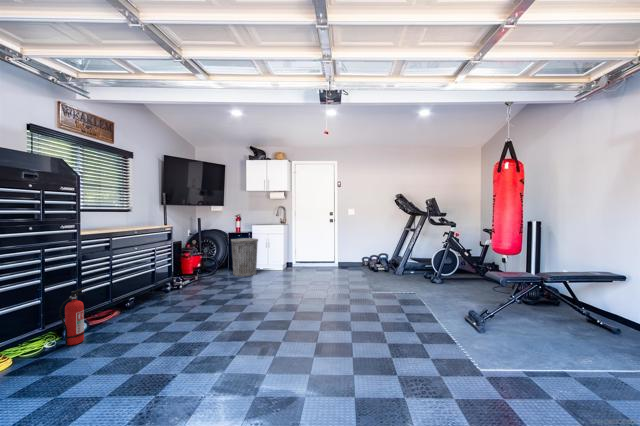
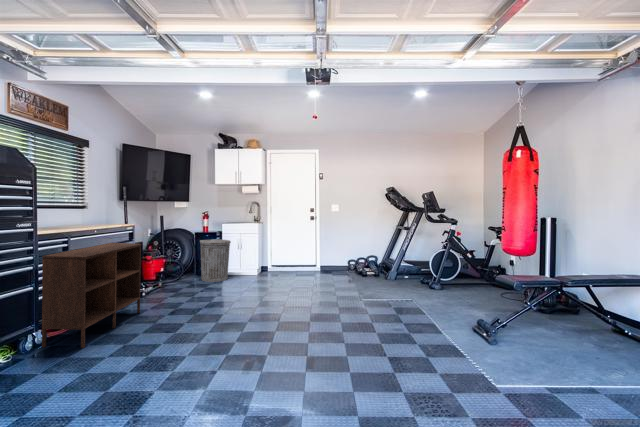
shelving unit: none [85,241,175,335] -> present [42,243,142,348]
fire extinguisher: present [59,288,86,346] -> none [13,296,43,361]

